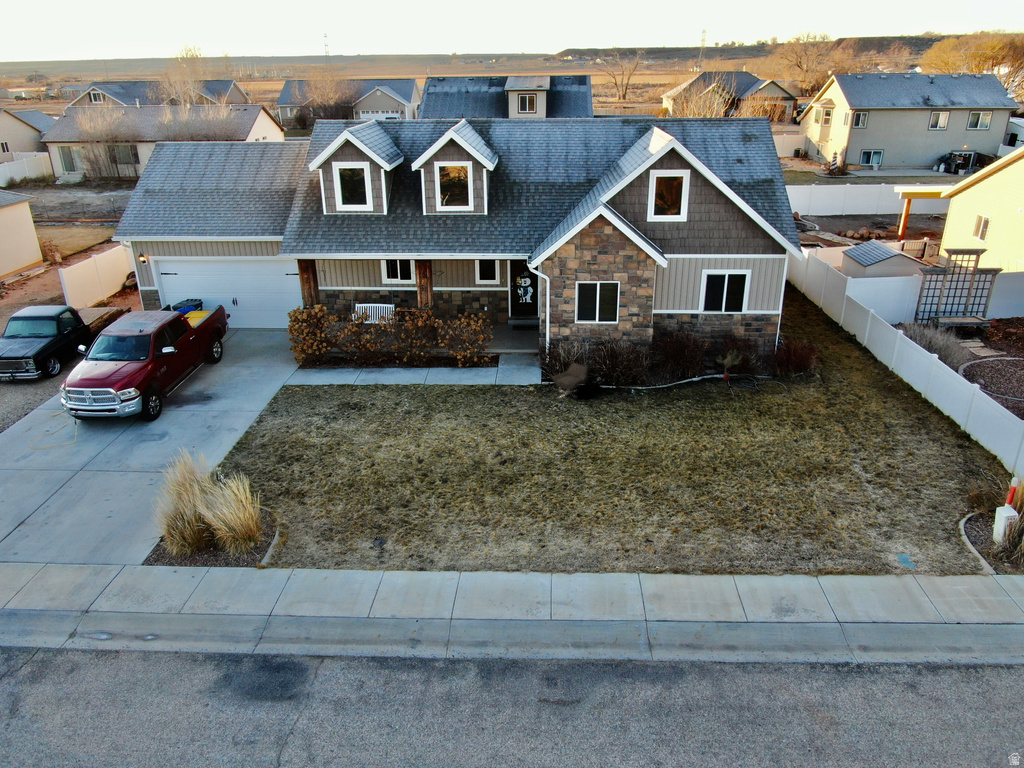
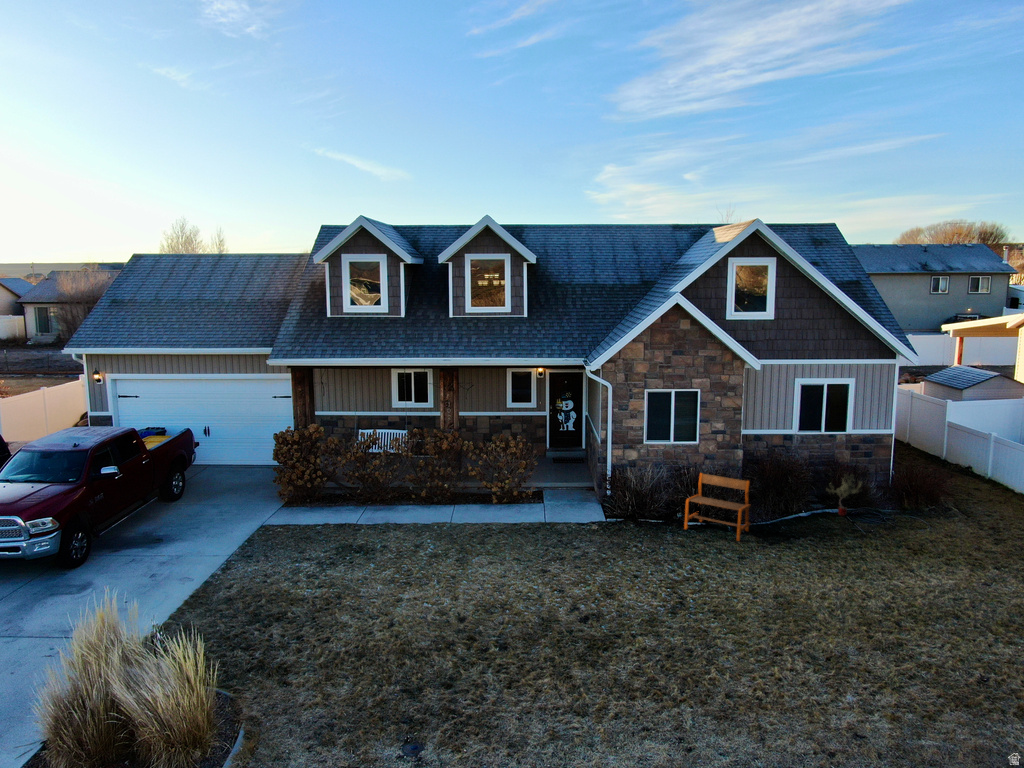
bench: none [599,349,649,402] -> present [684,473,751,541]
lounge chair: present [553,363,588,397] -> none [622,491,671,537]

